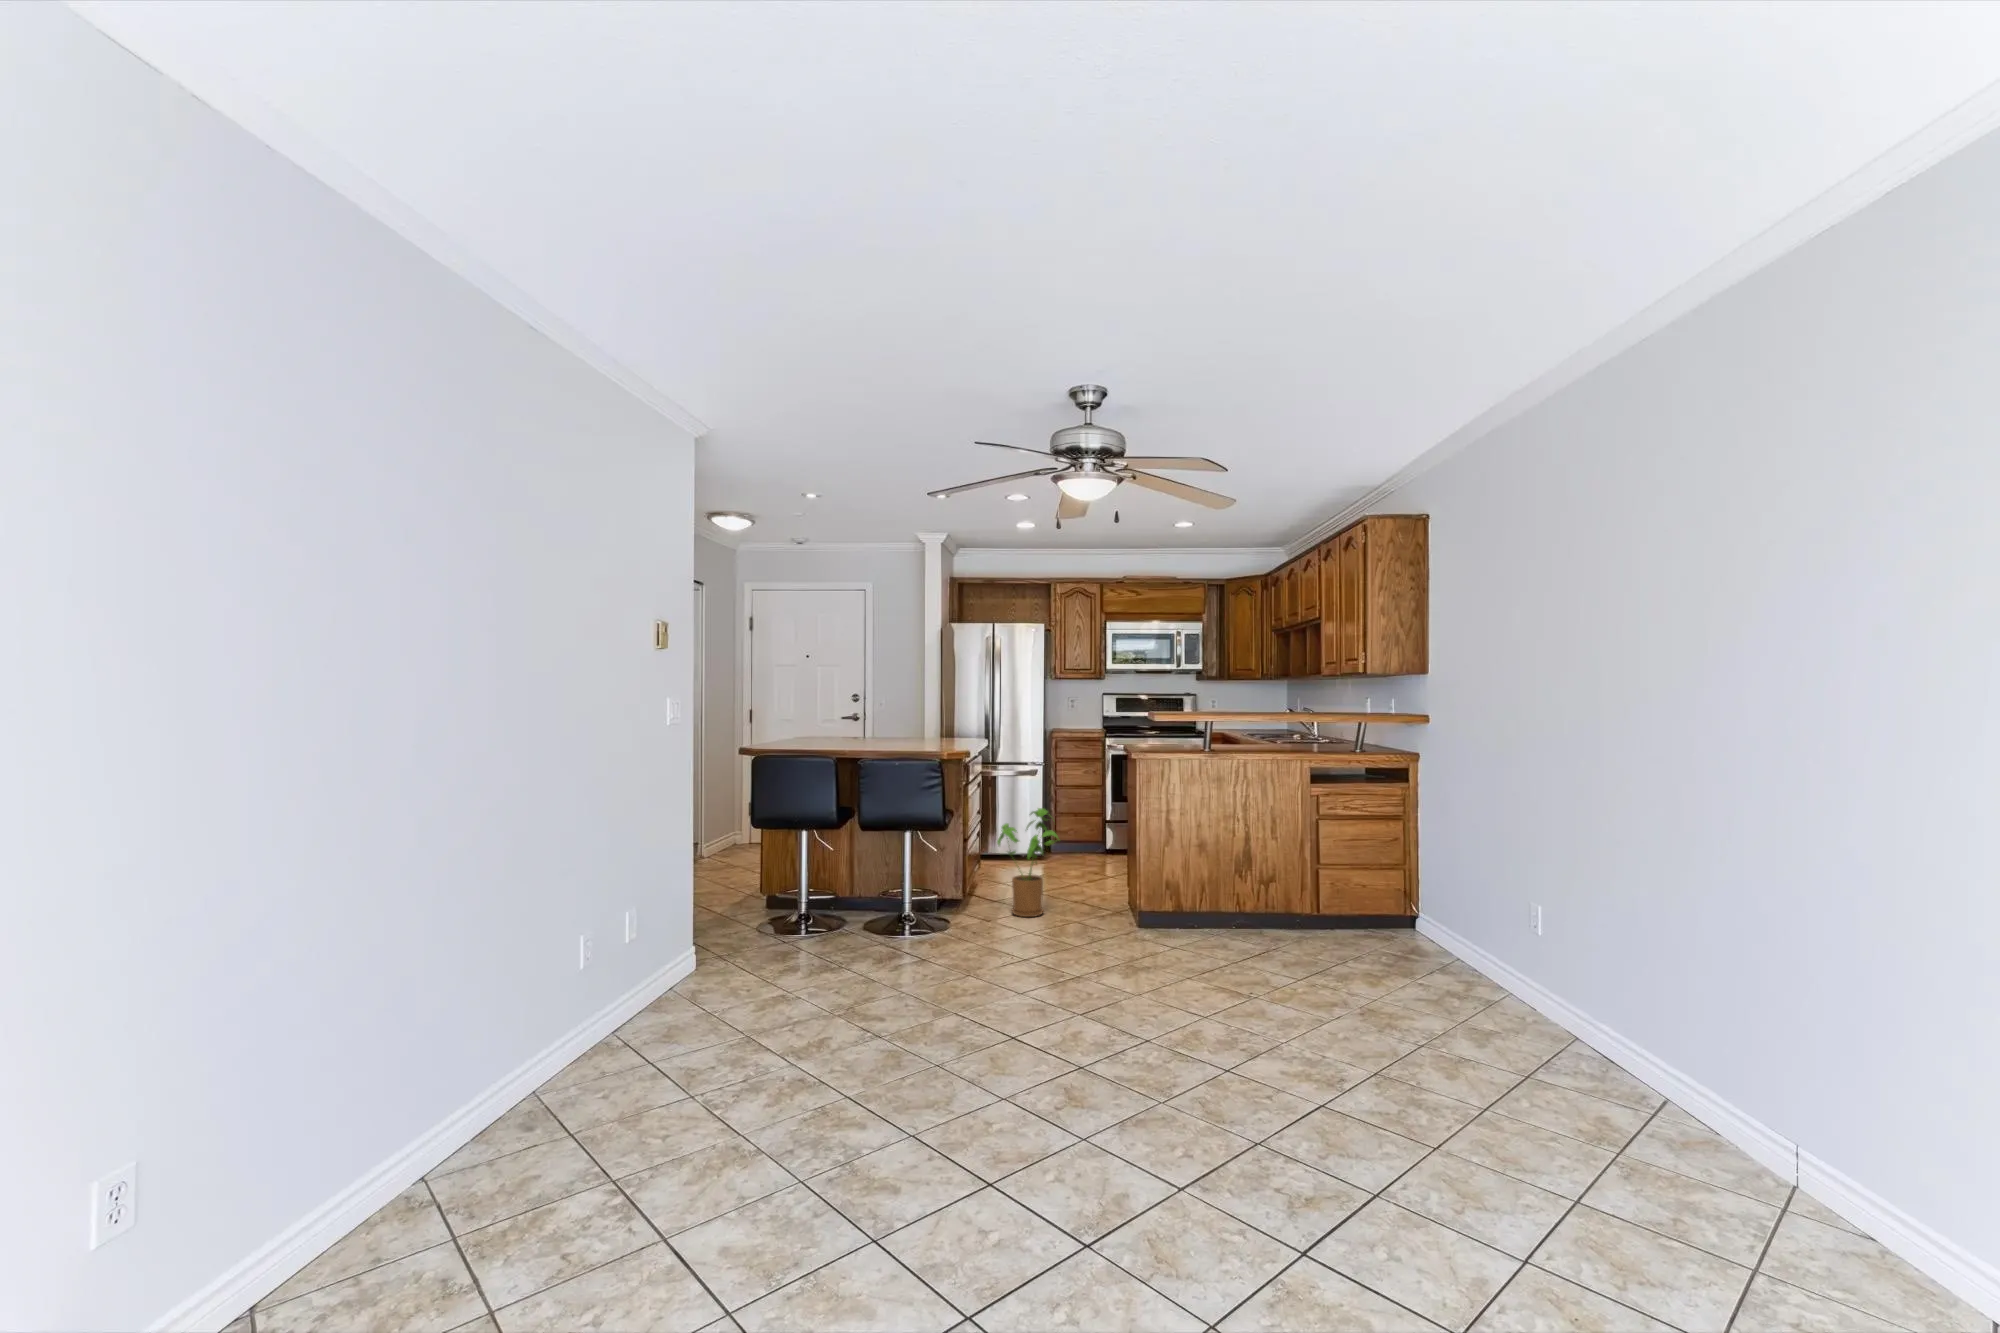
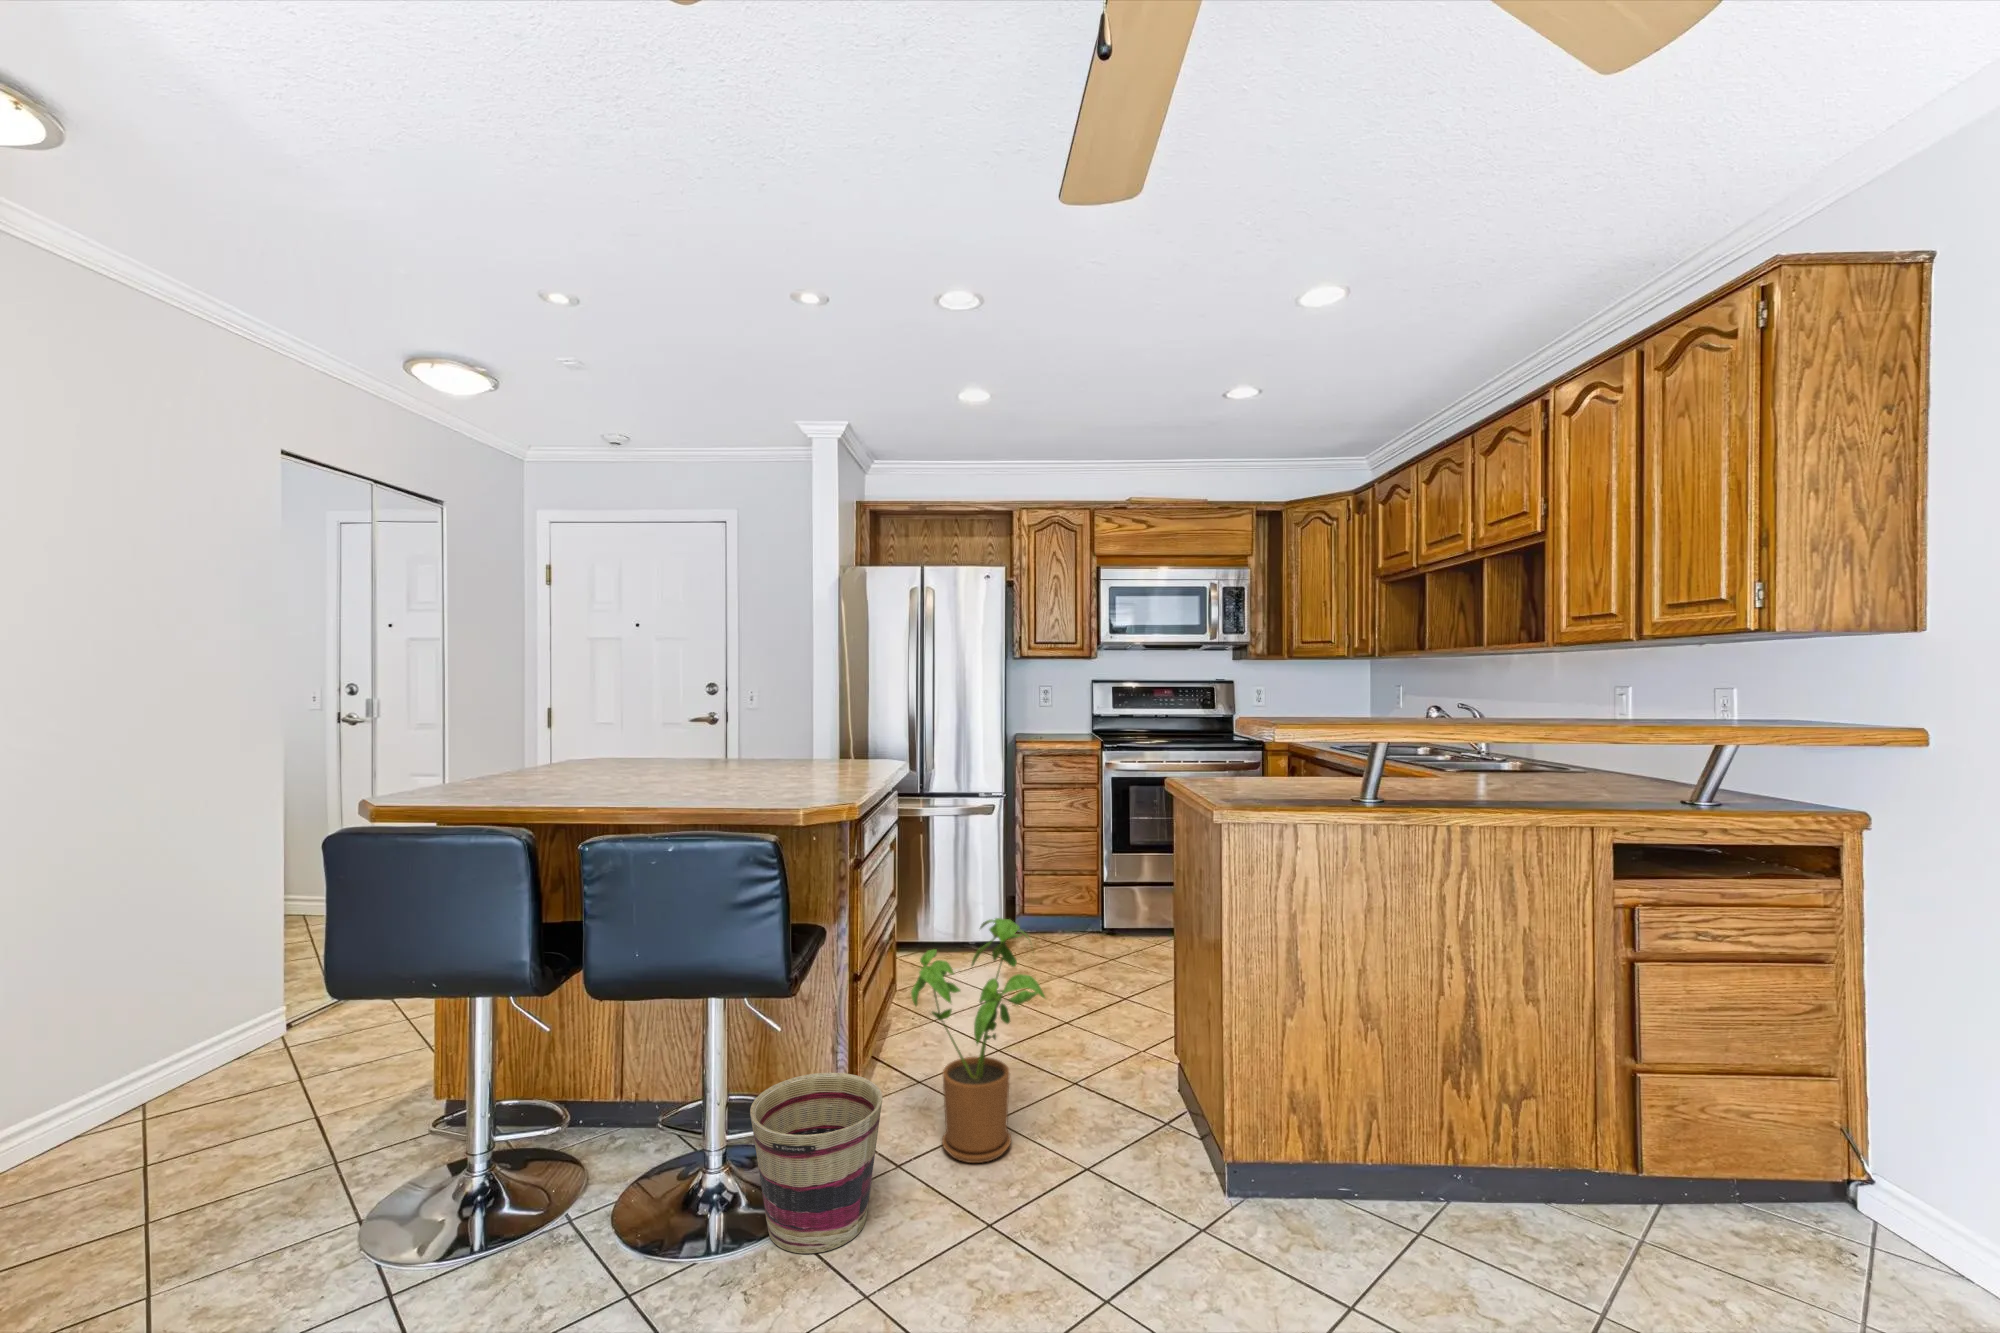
basket: none [932,870,988,933] -> present [750,1073,883,1254]

